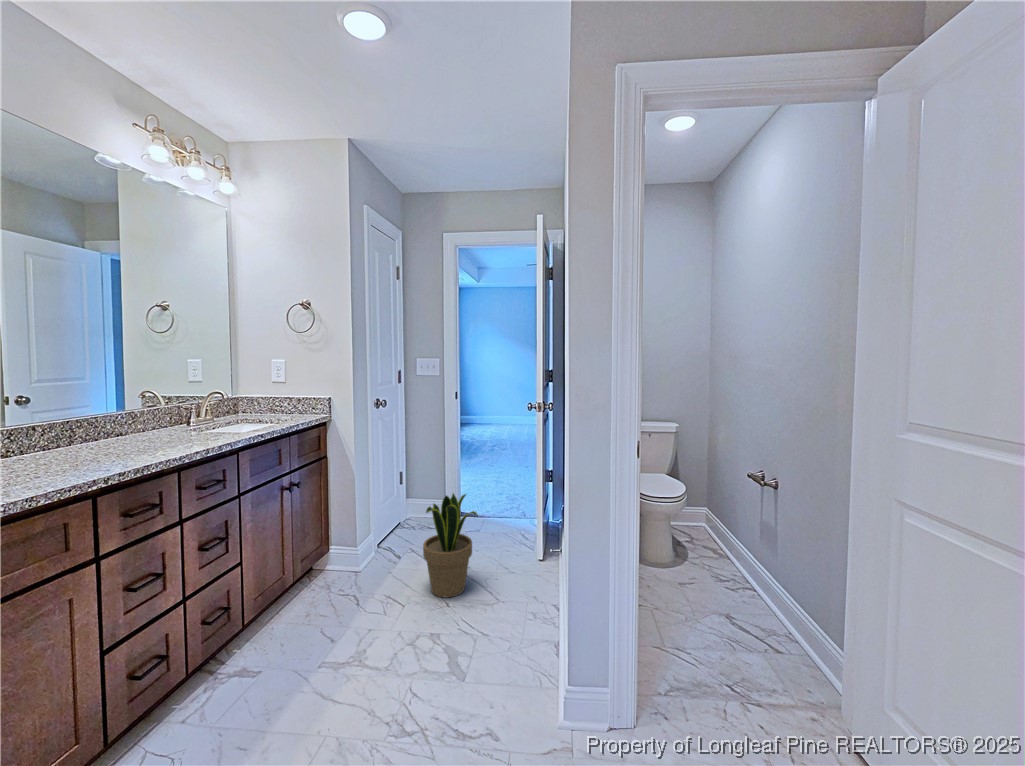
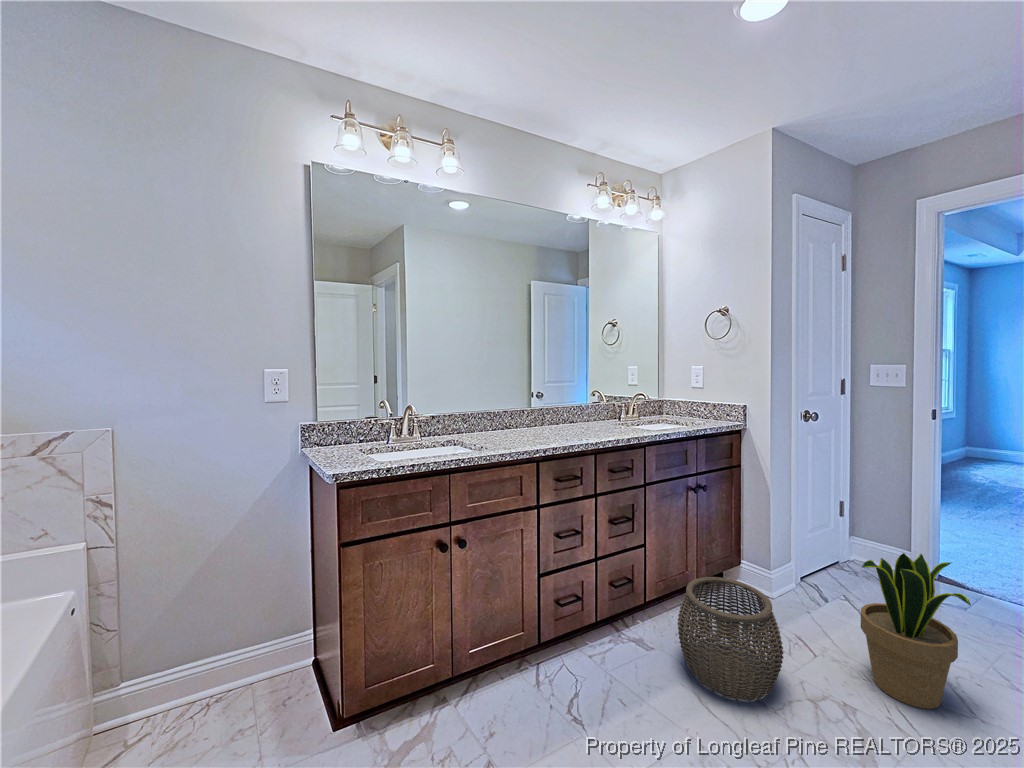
woven basket: none [289,560,382,669] -> present [677,577,784,701]

